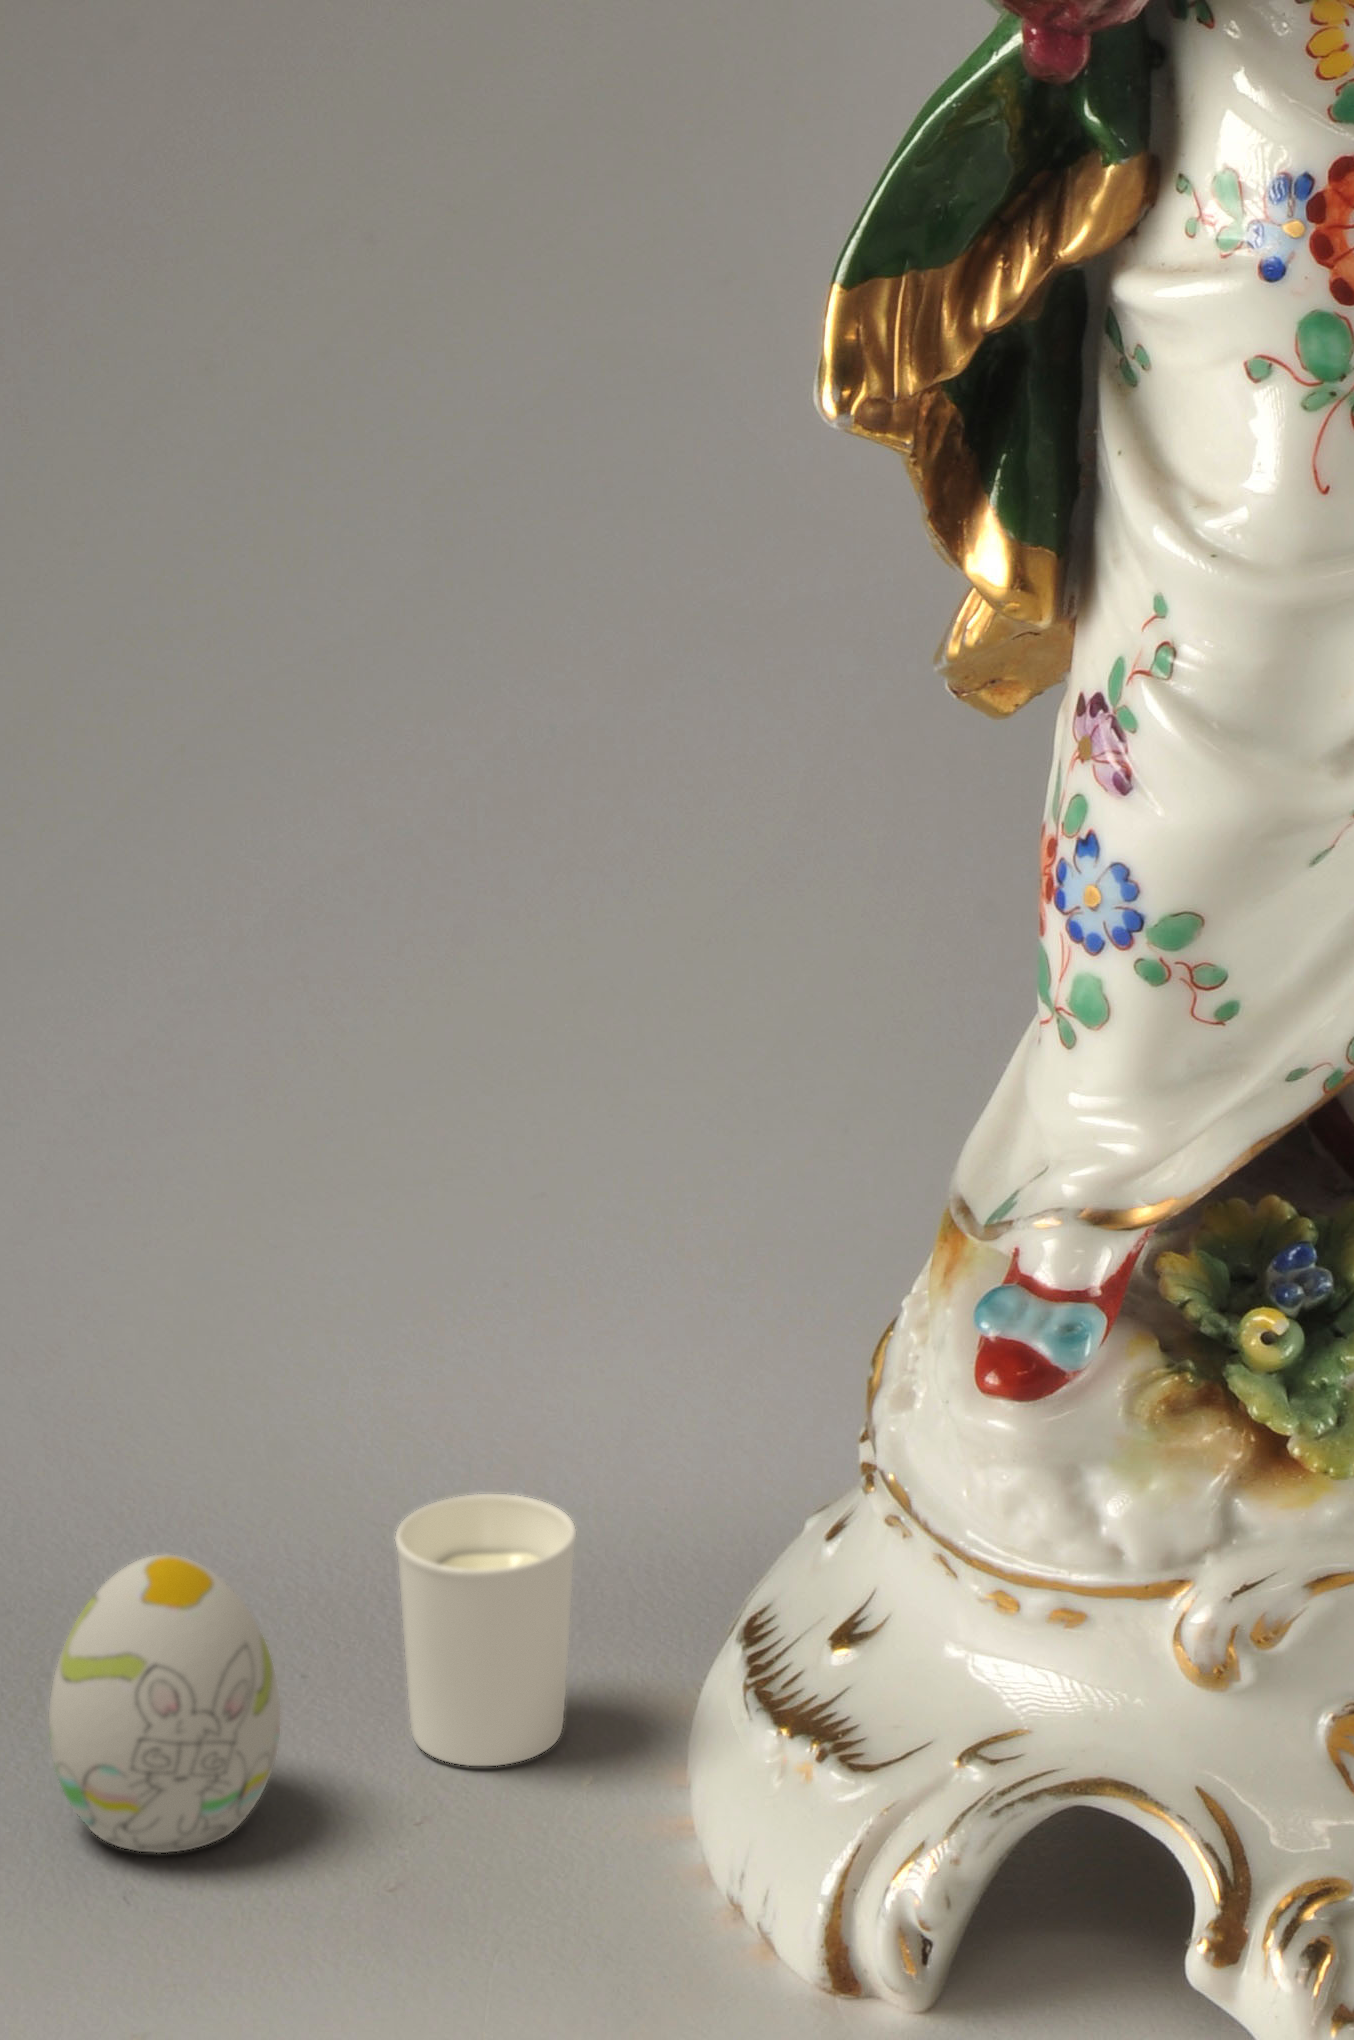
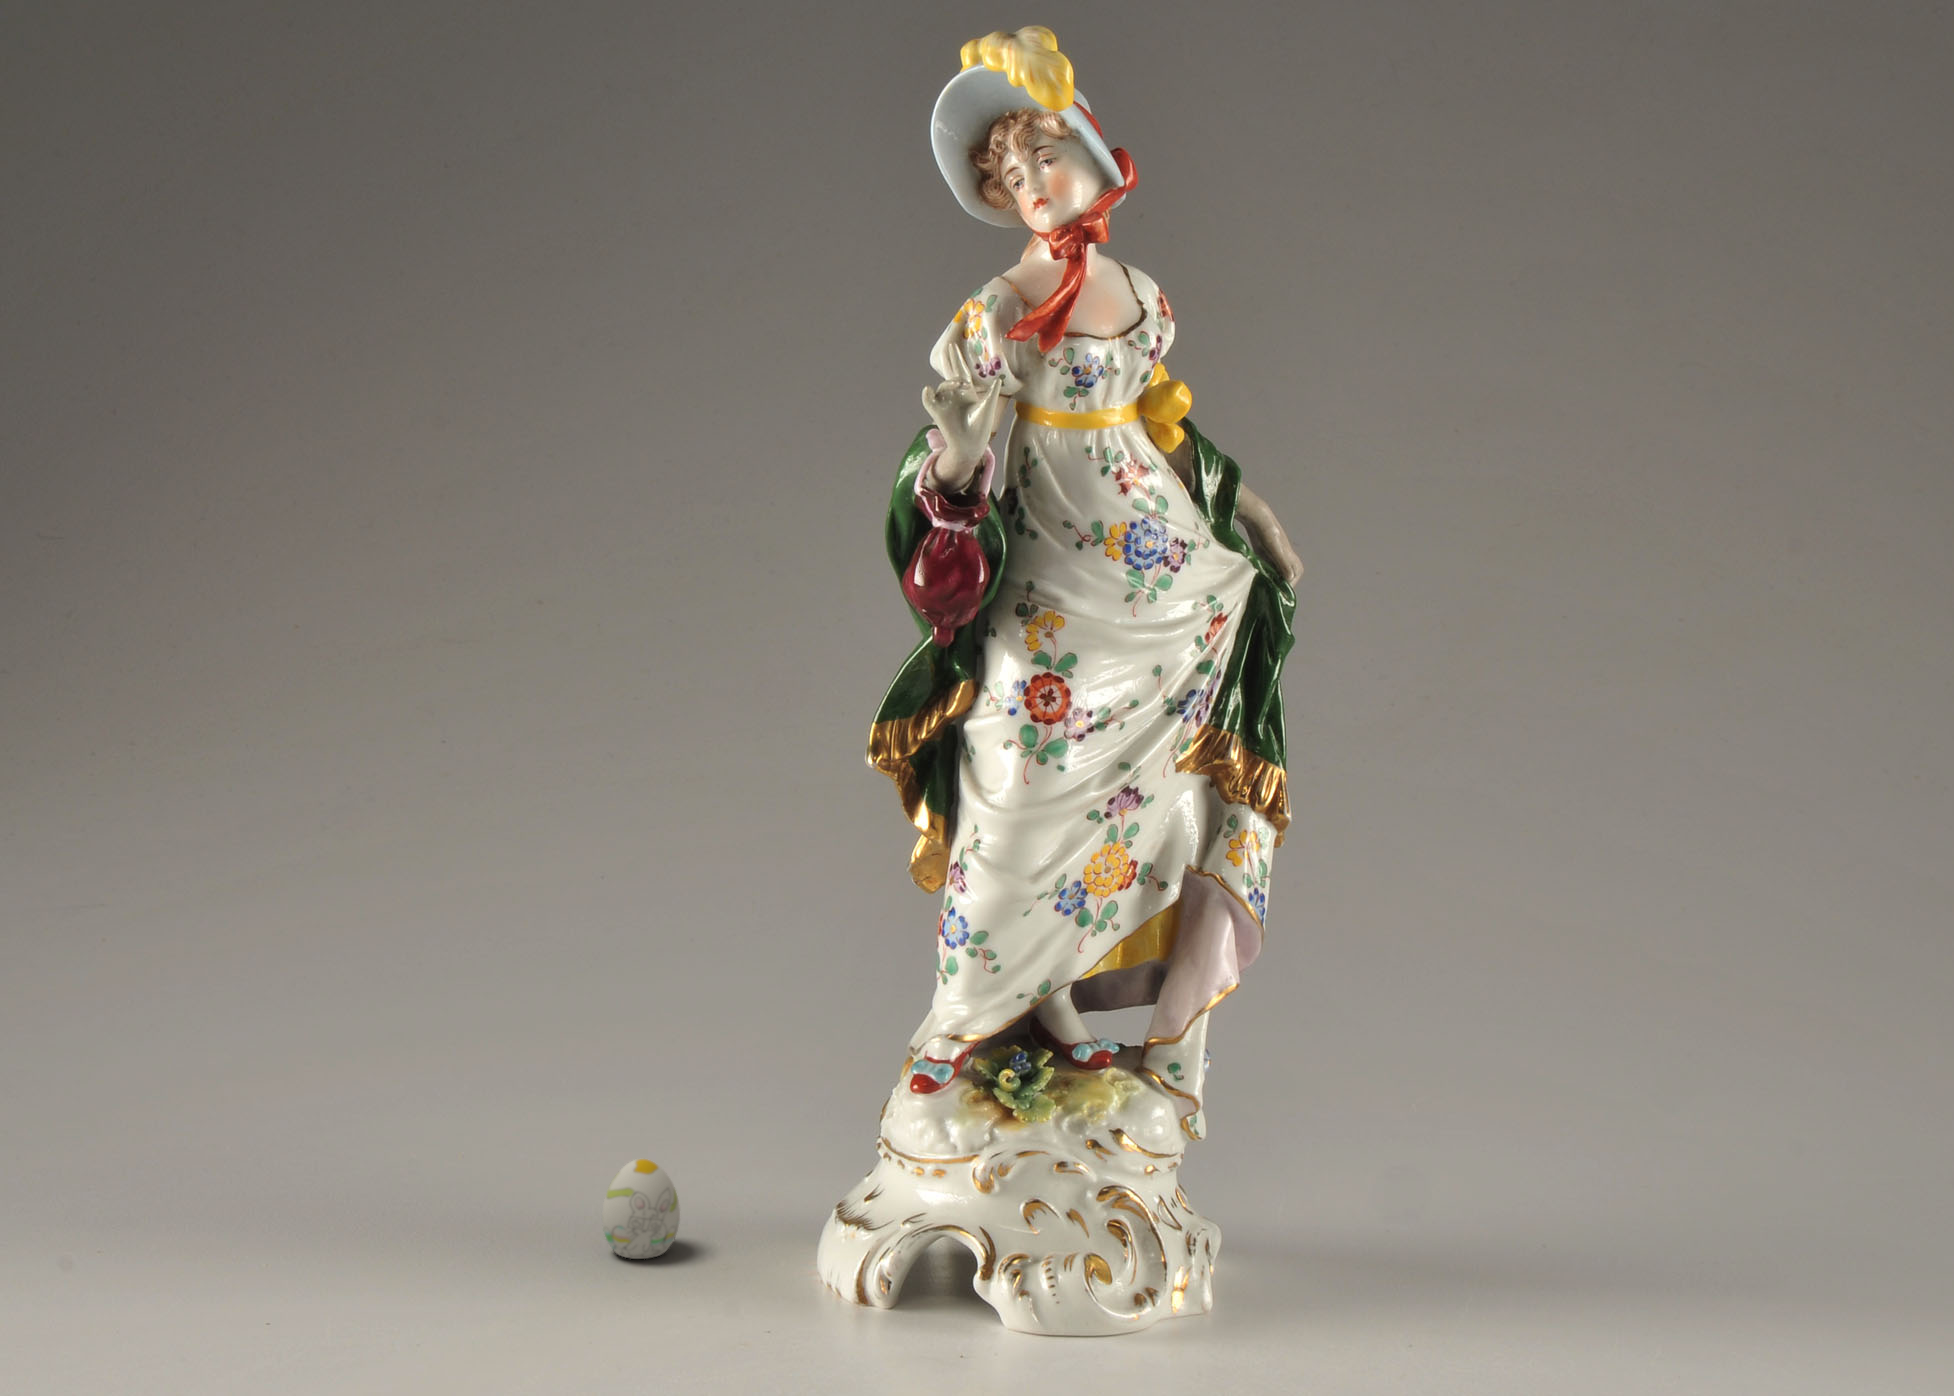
candle holder: present [396,1494,576,1766] -> none [722,1152,783,1241]

